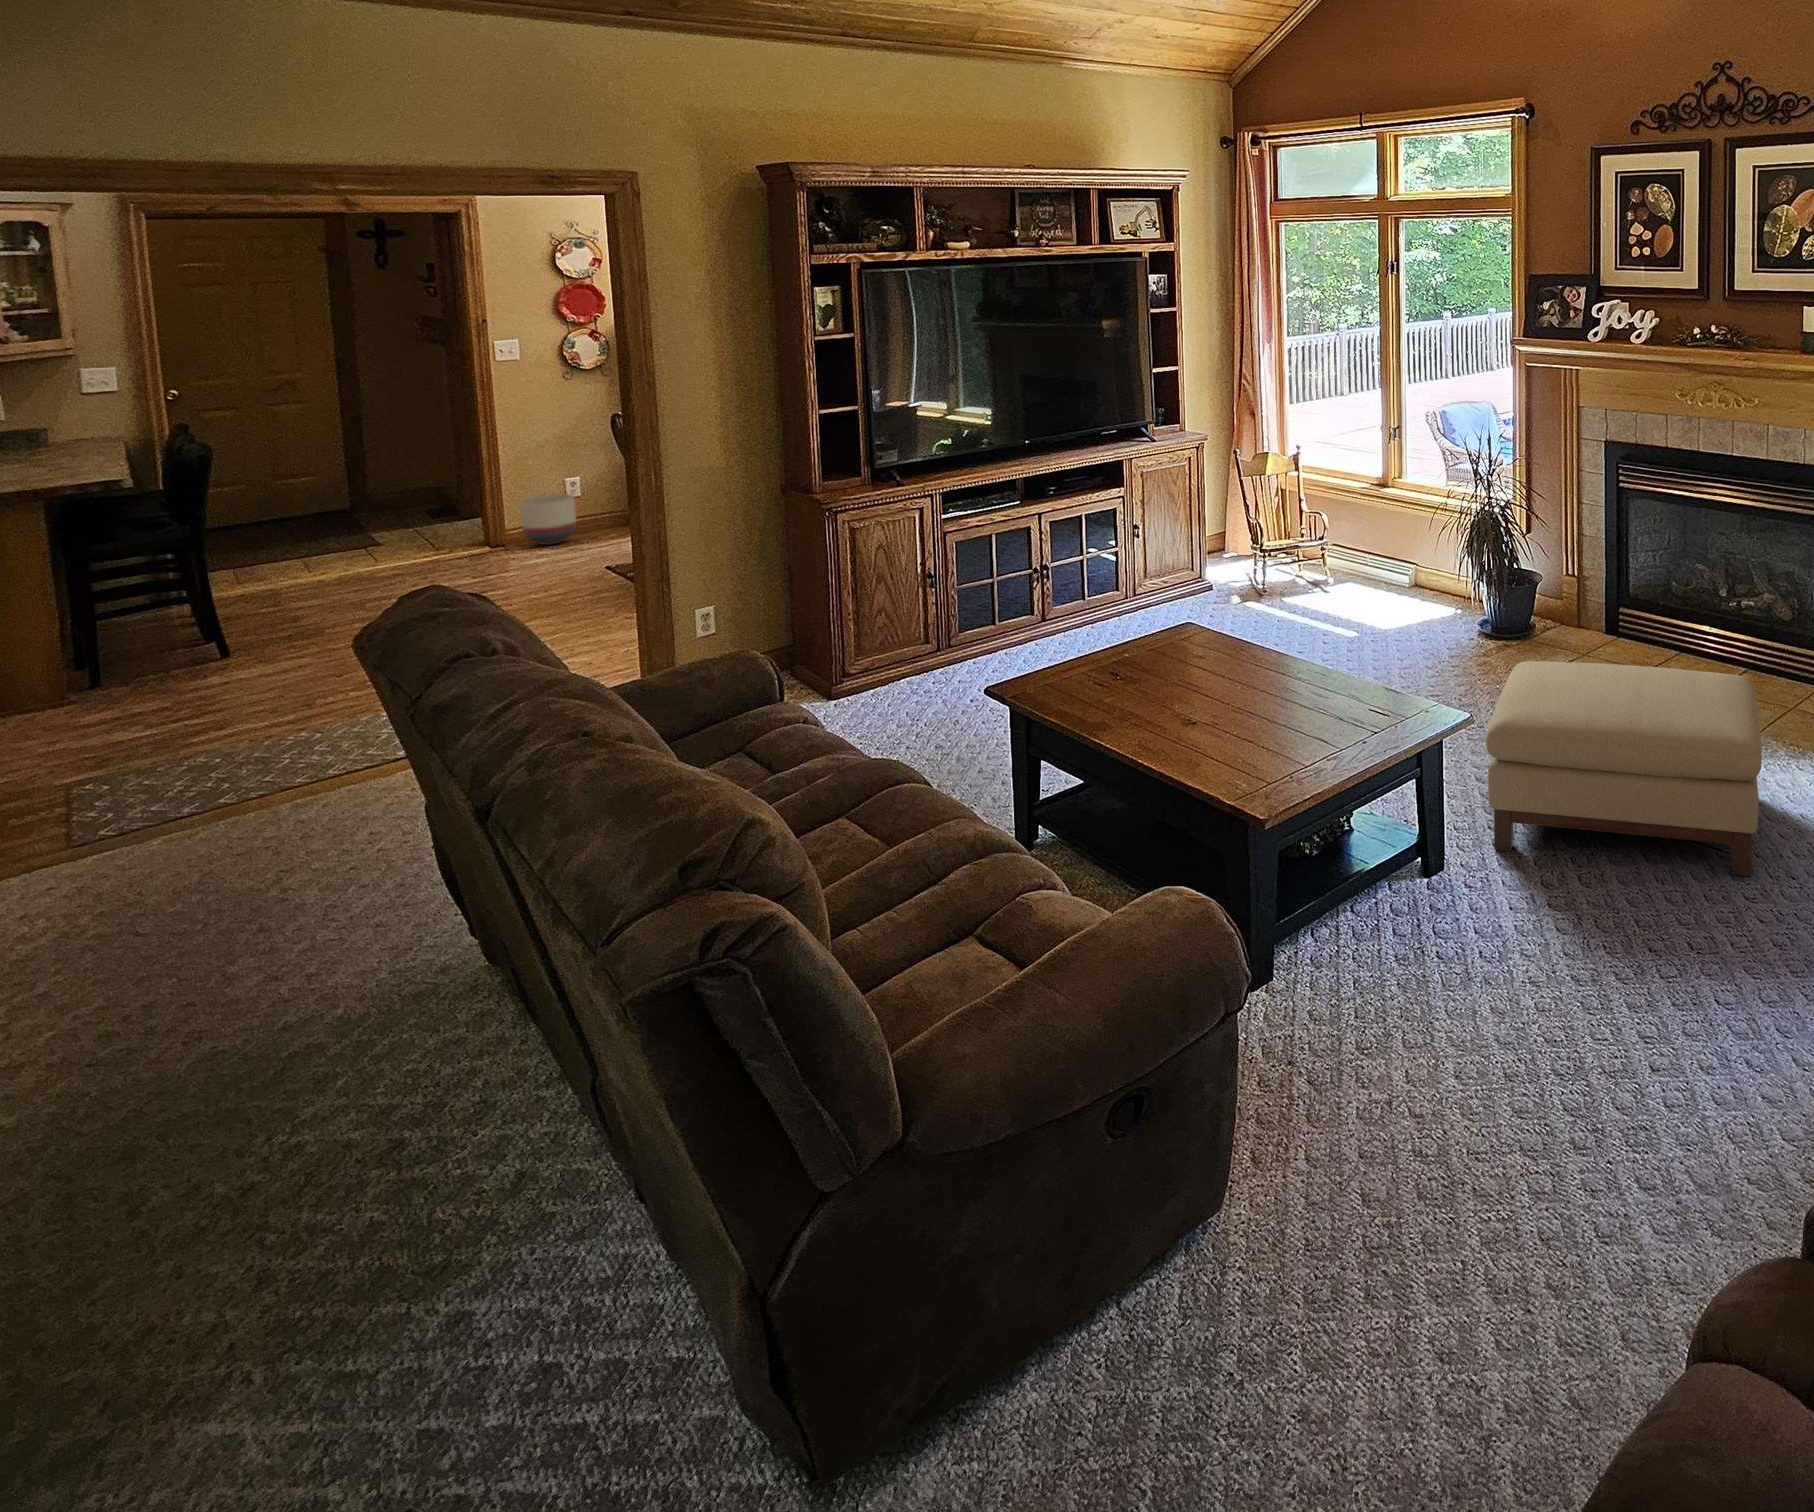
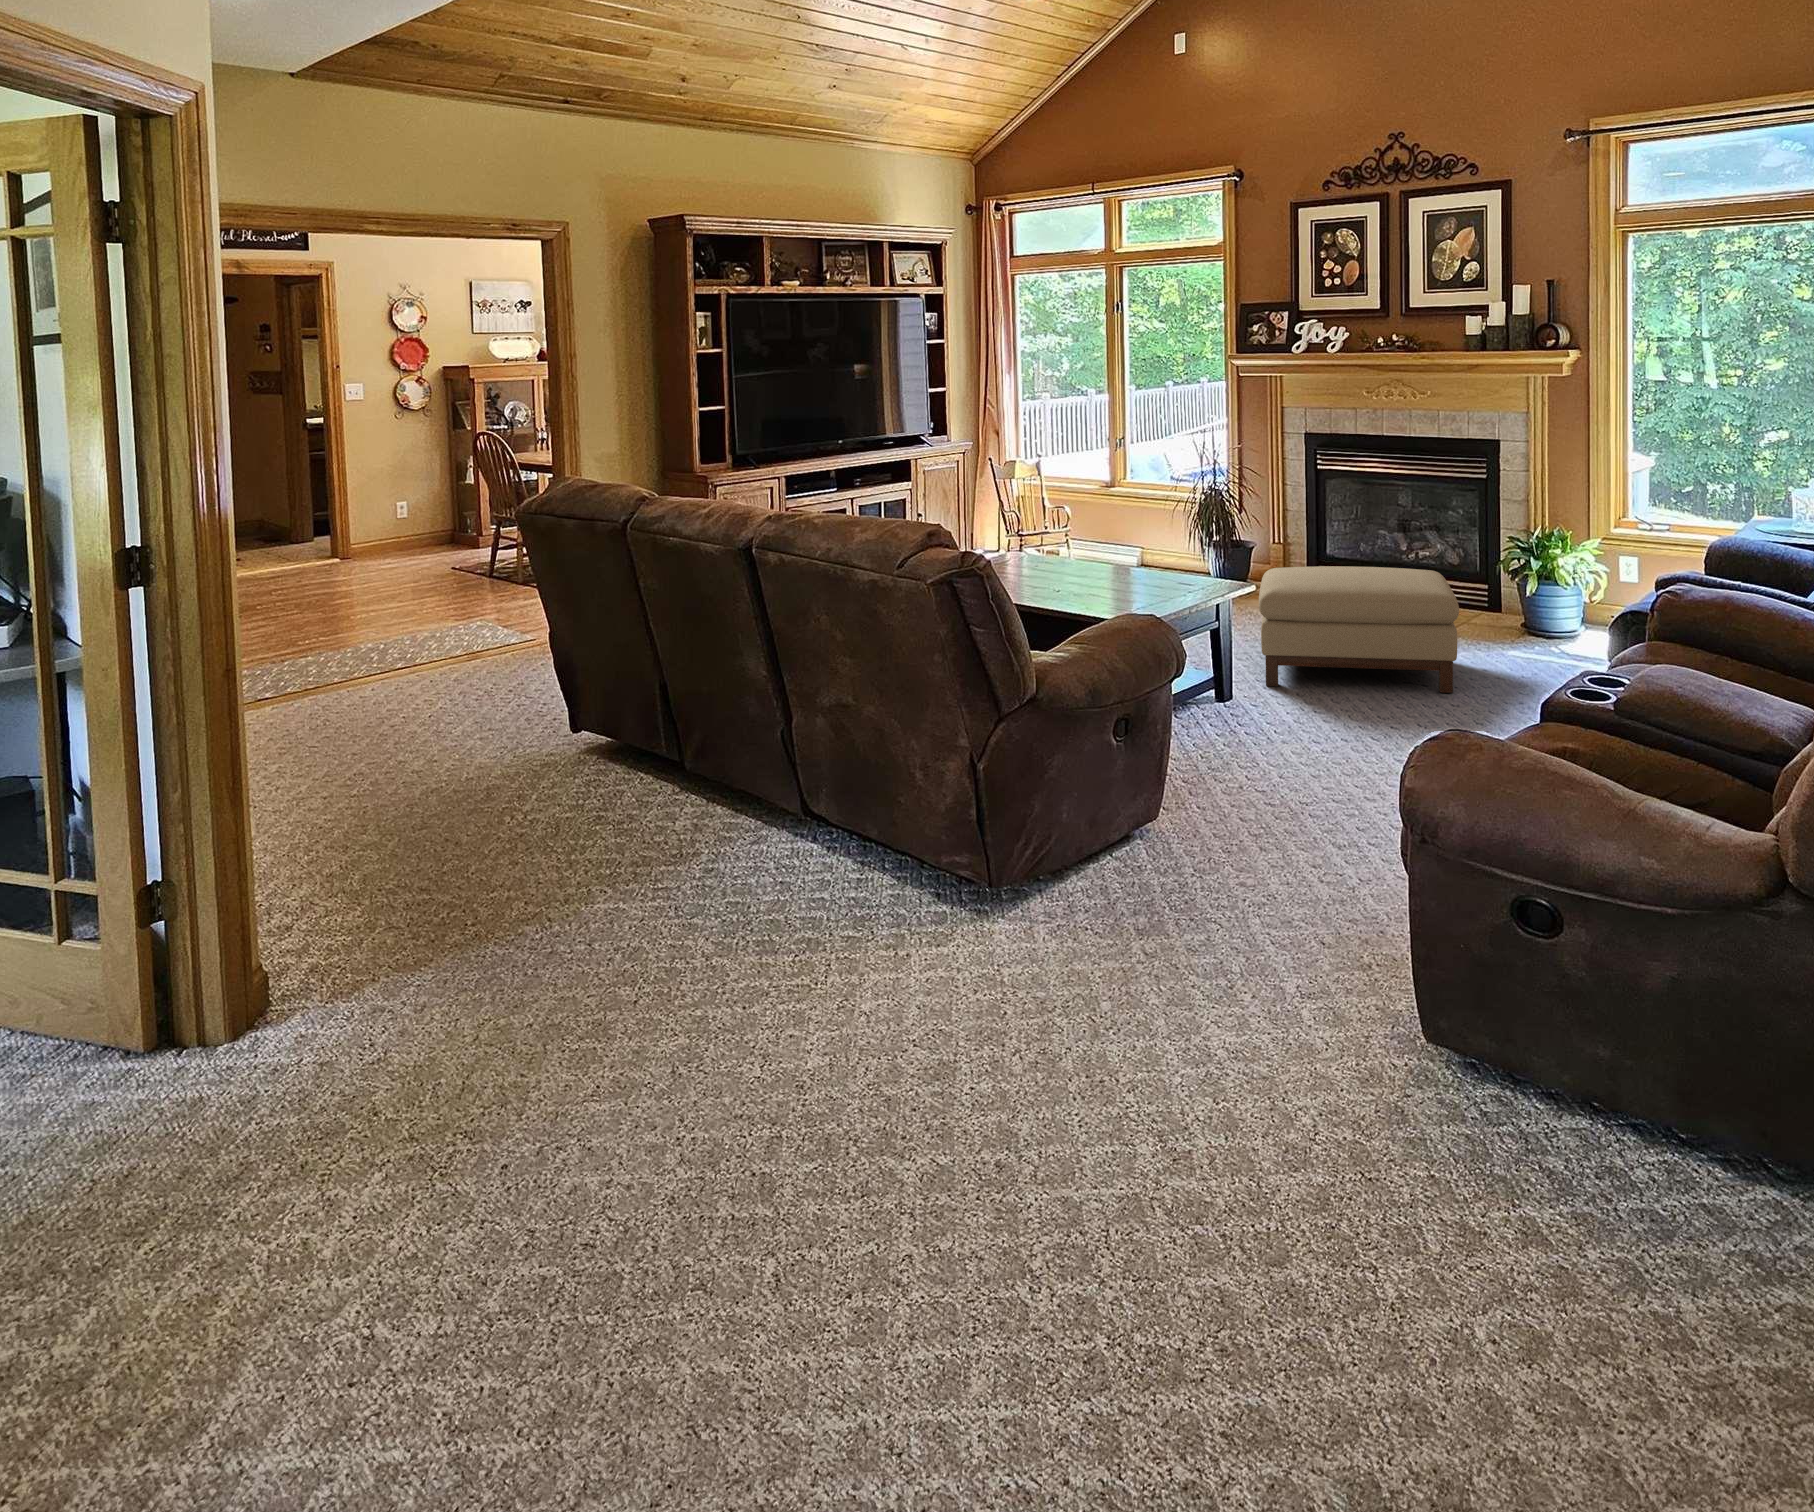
planter: present [521,494,576,545] -> none [366,515,410,557]

